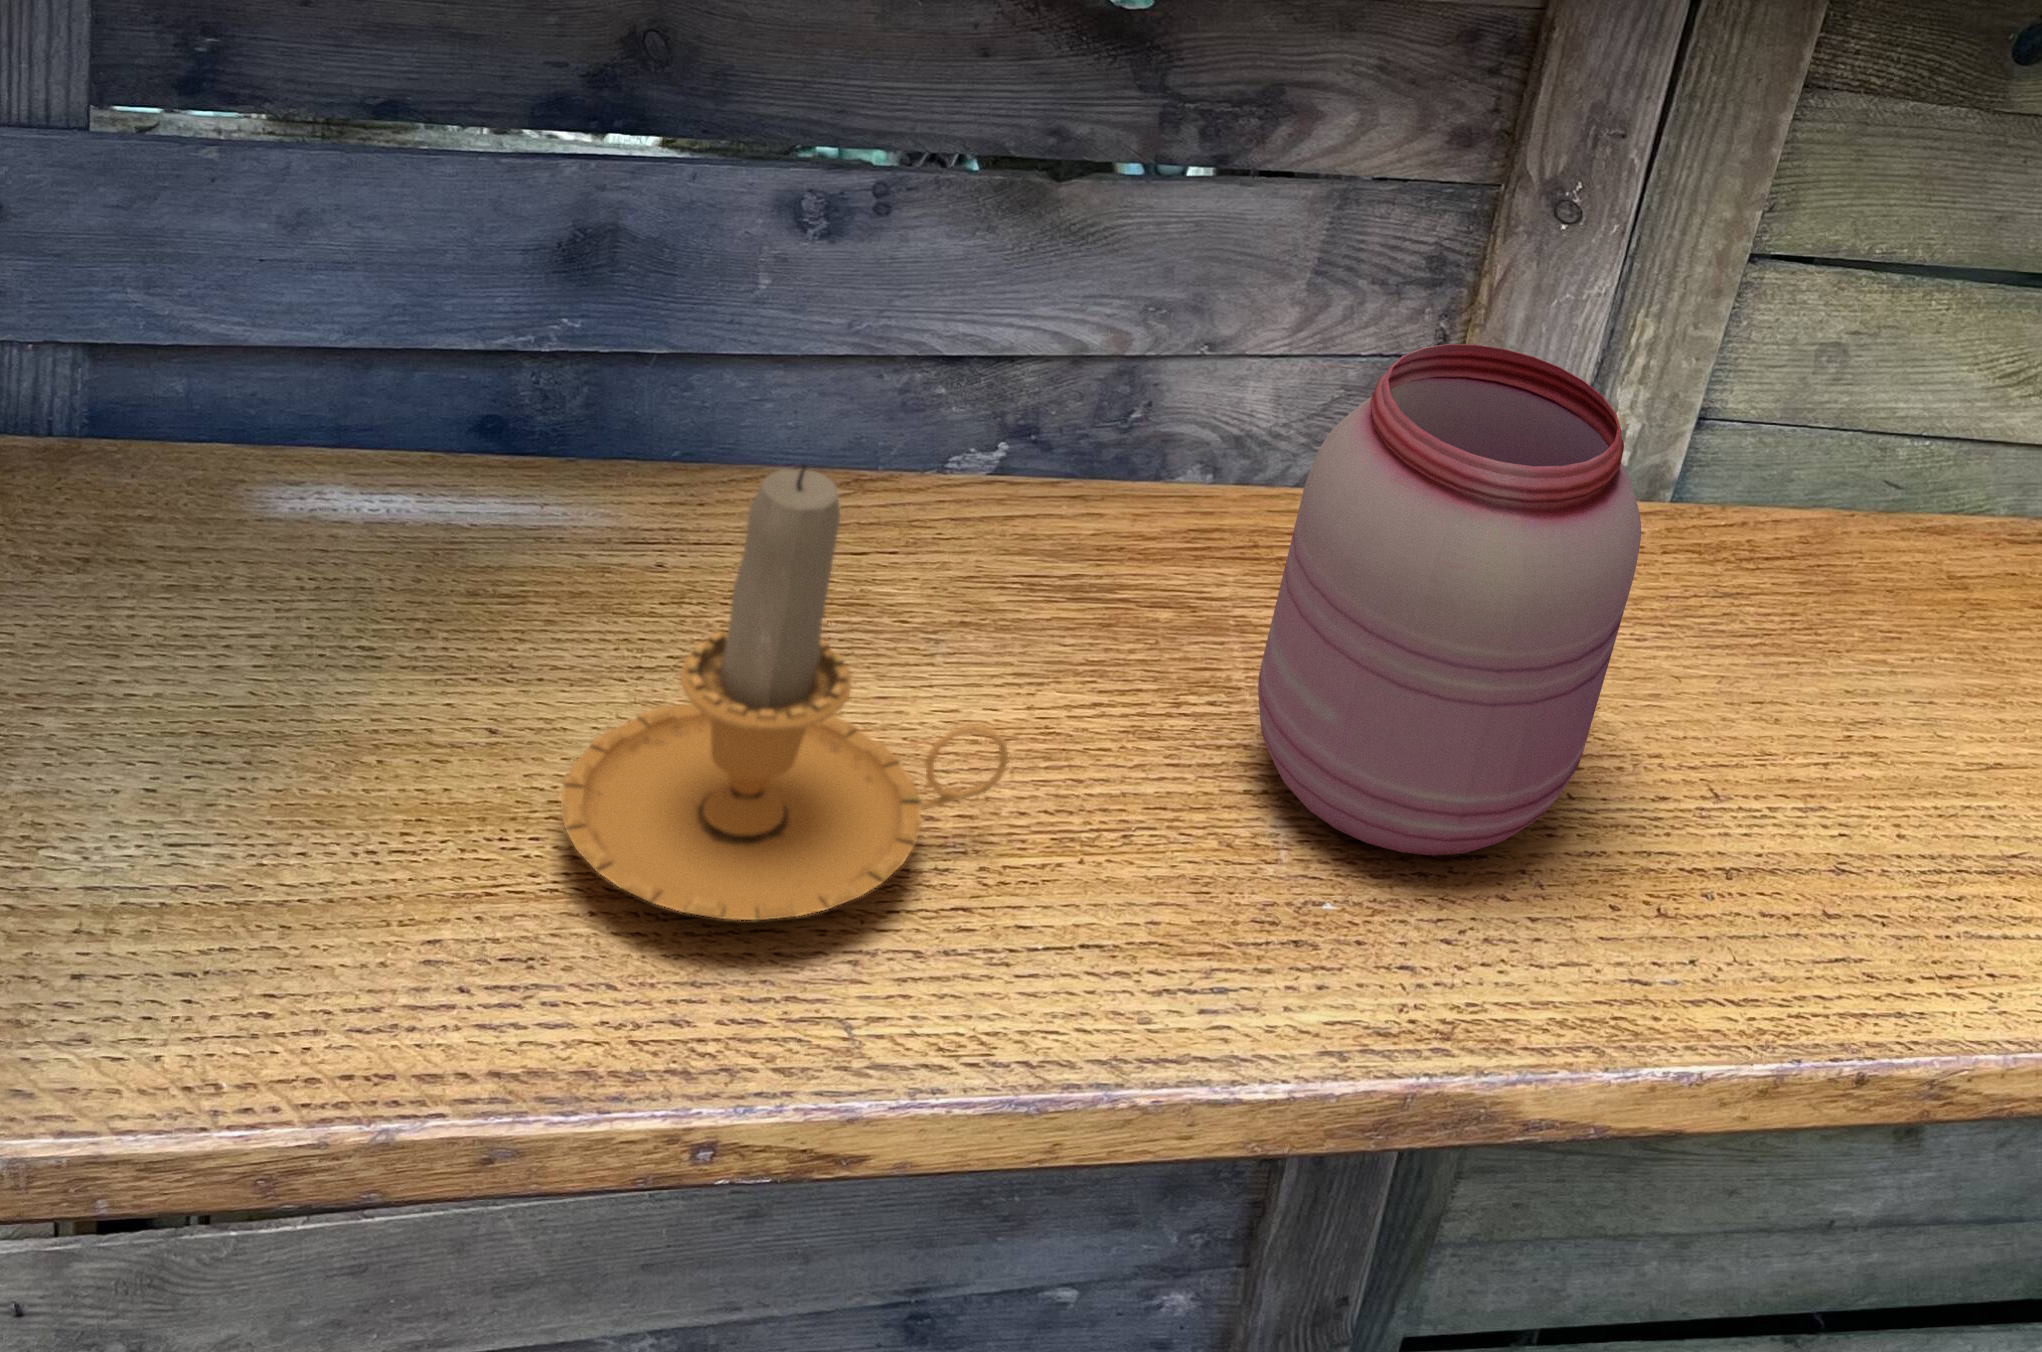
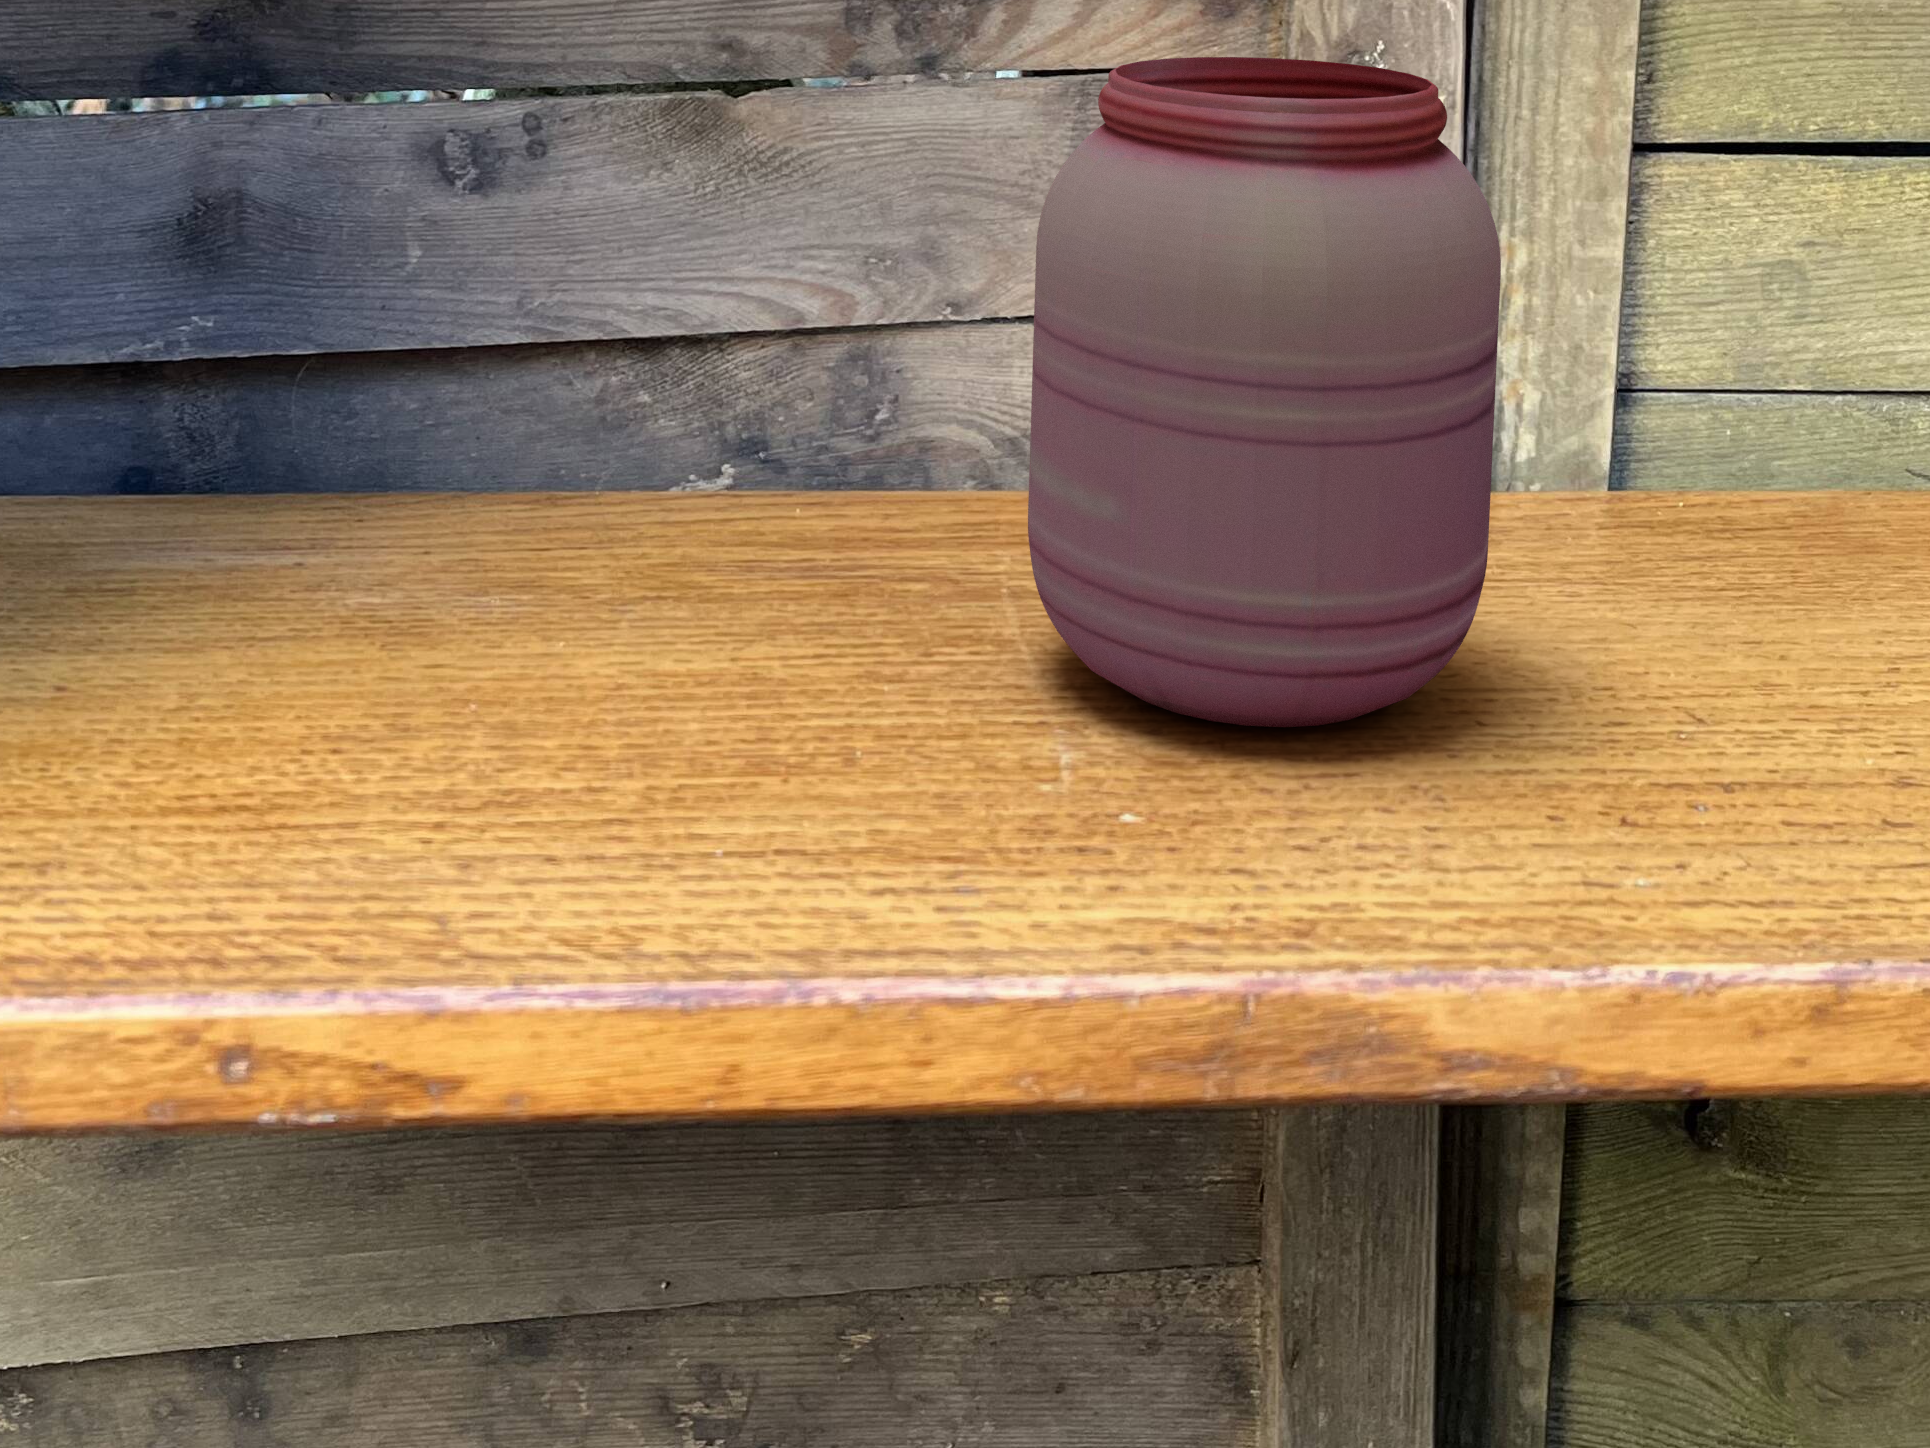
candle: present [560,466,1008,920] -> none [126,152,688,779]

